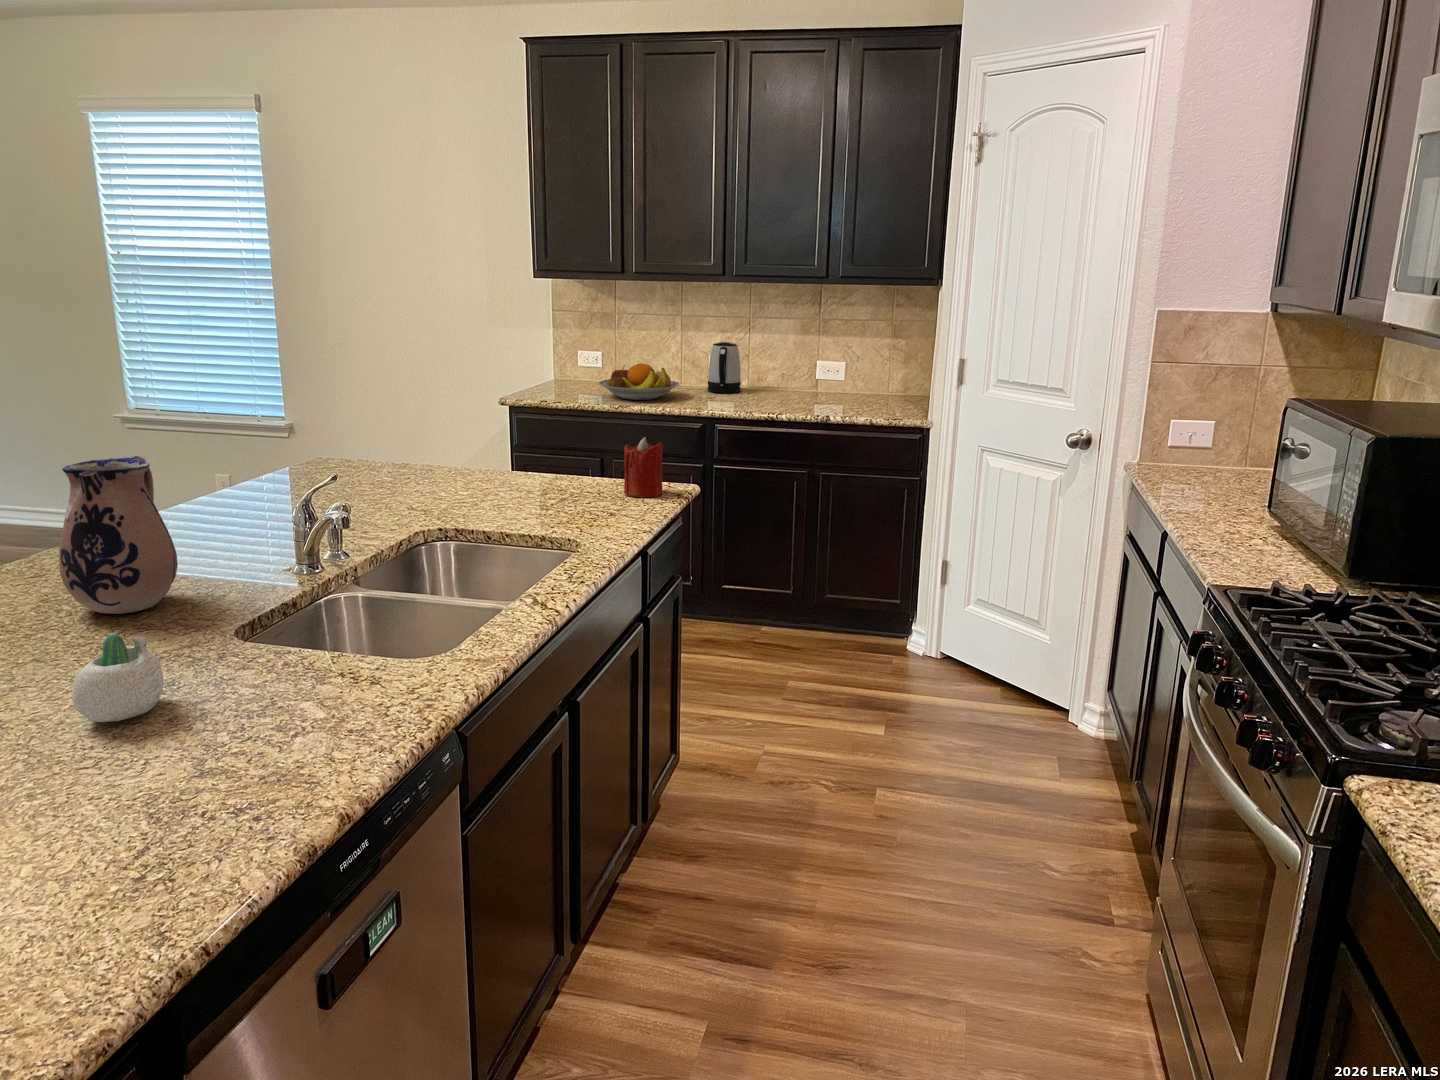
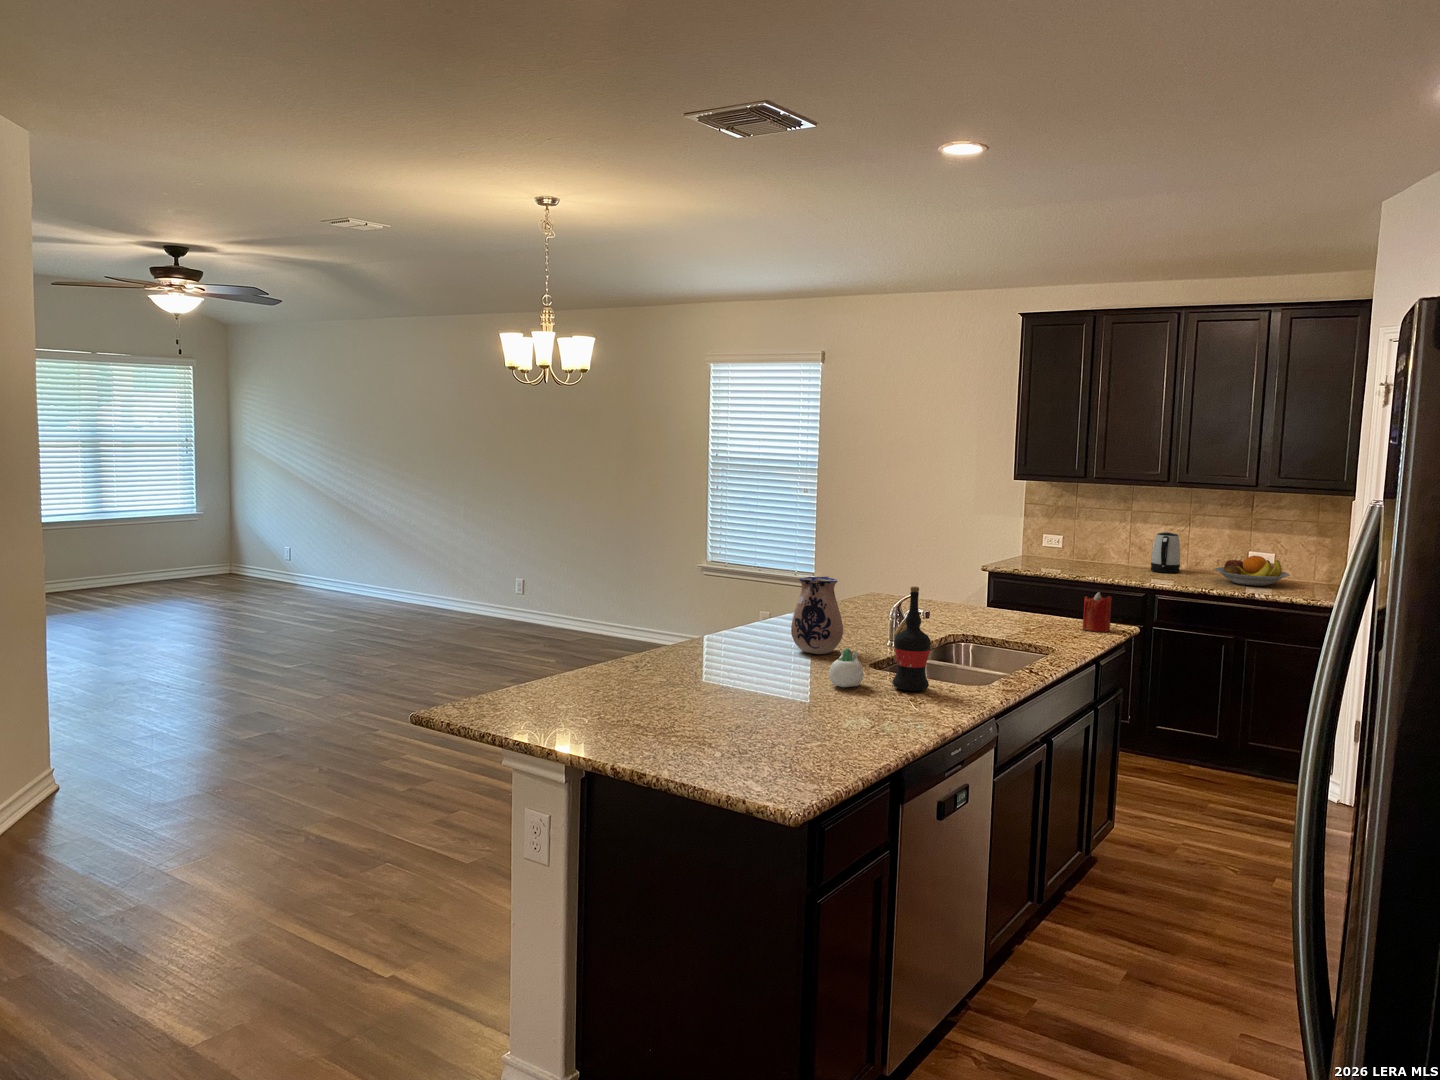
fruit bowl: present [599,363,679,400] -> present [1214,556,1290,586]
wine bottle: none [223,485,315,706] -> present [893,587,931,691]

